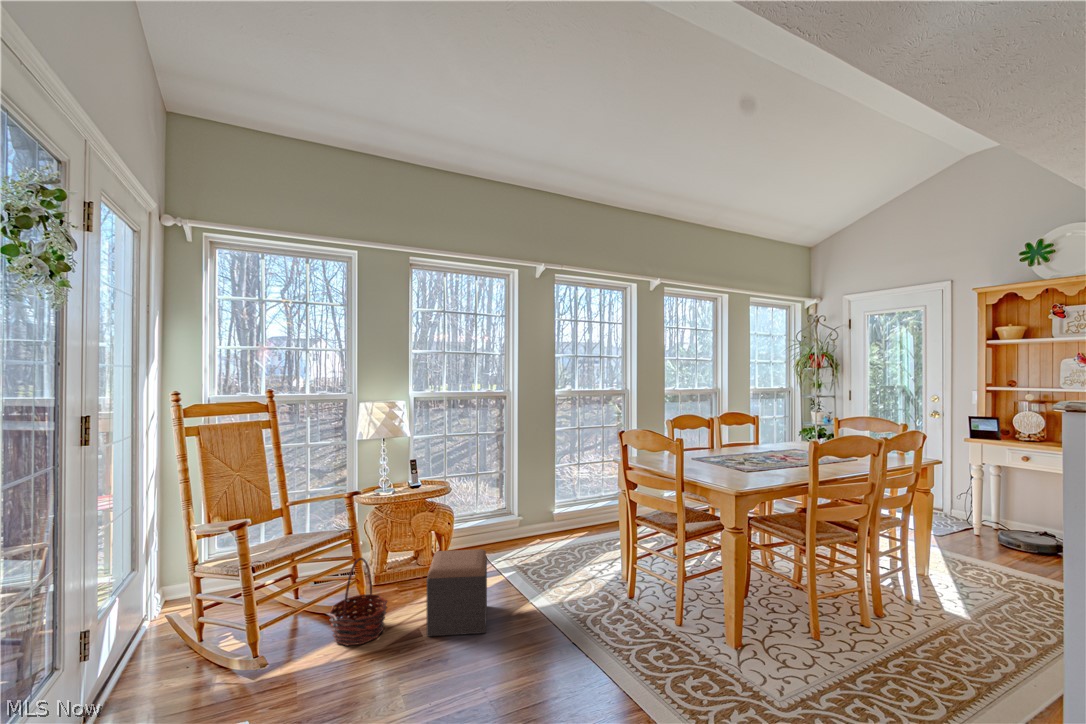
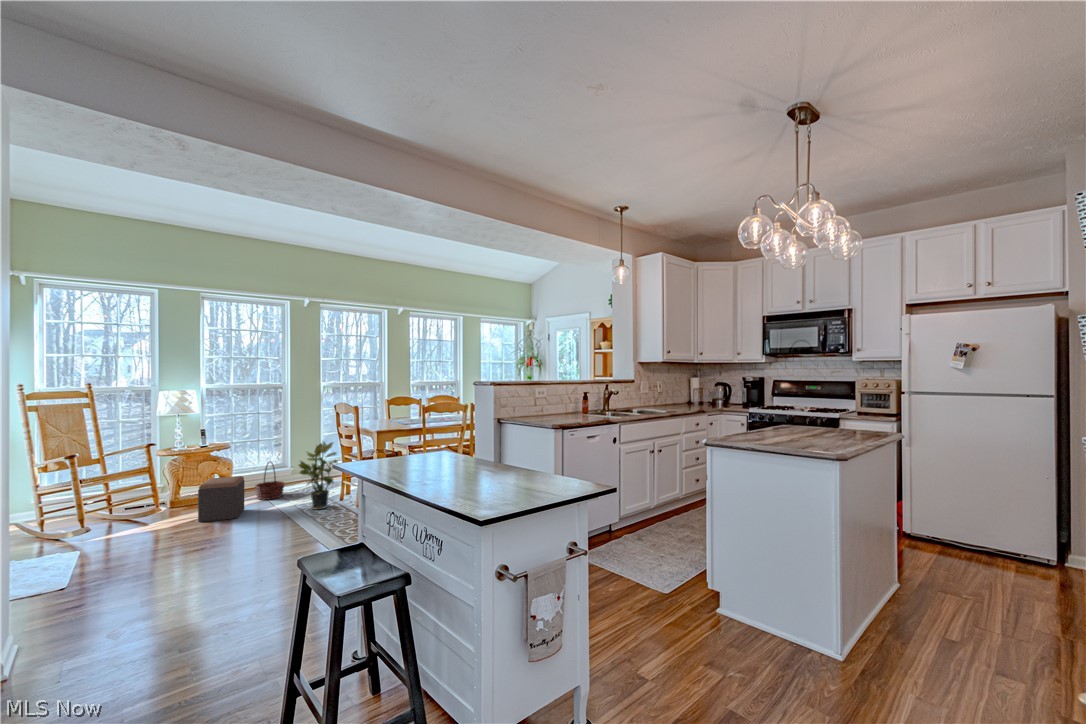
potted plant: none [575,493,640,622] -> present [299,442,337,510]
basket: present [329,558,387,646] -> present [255,461,284,500]

